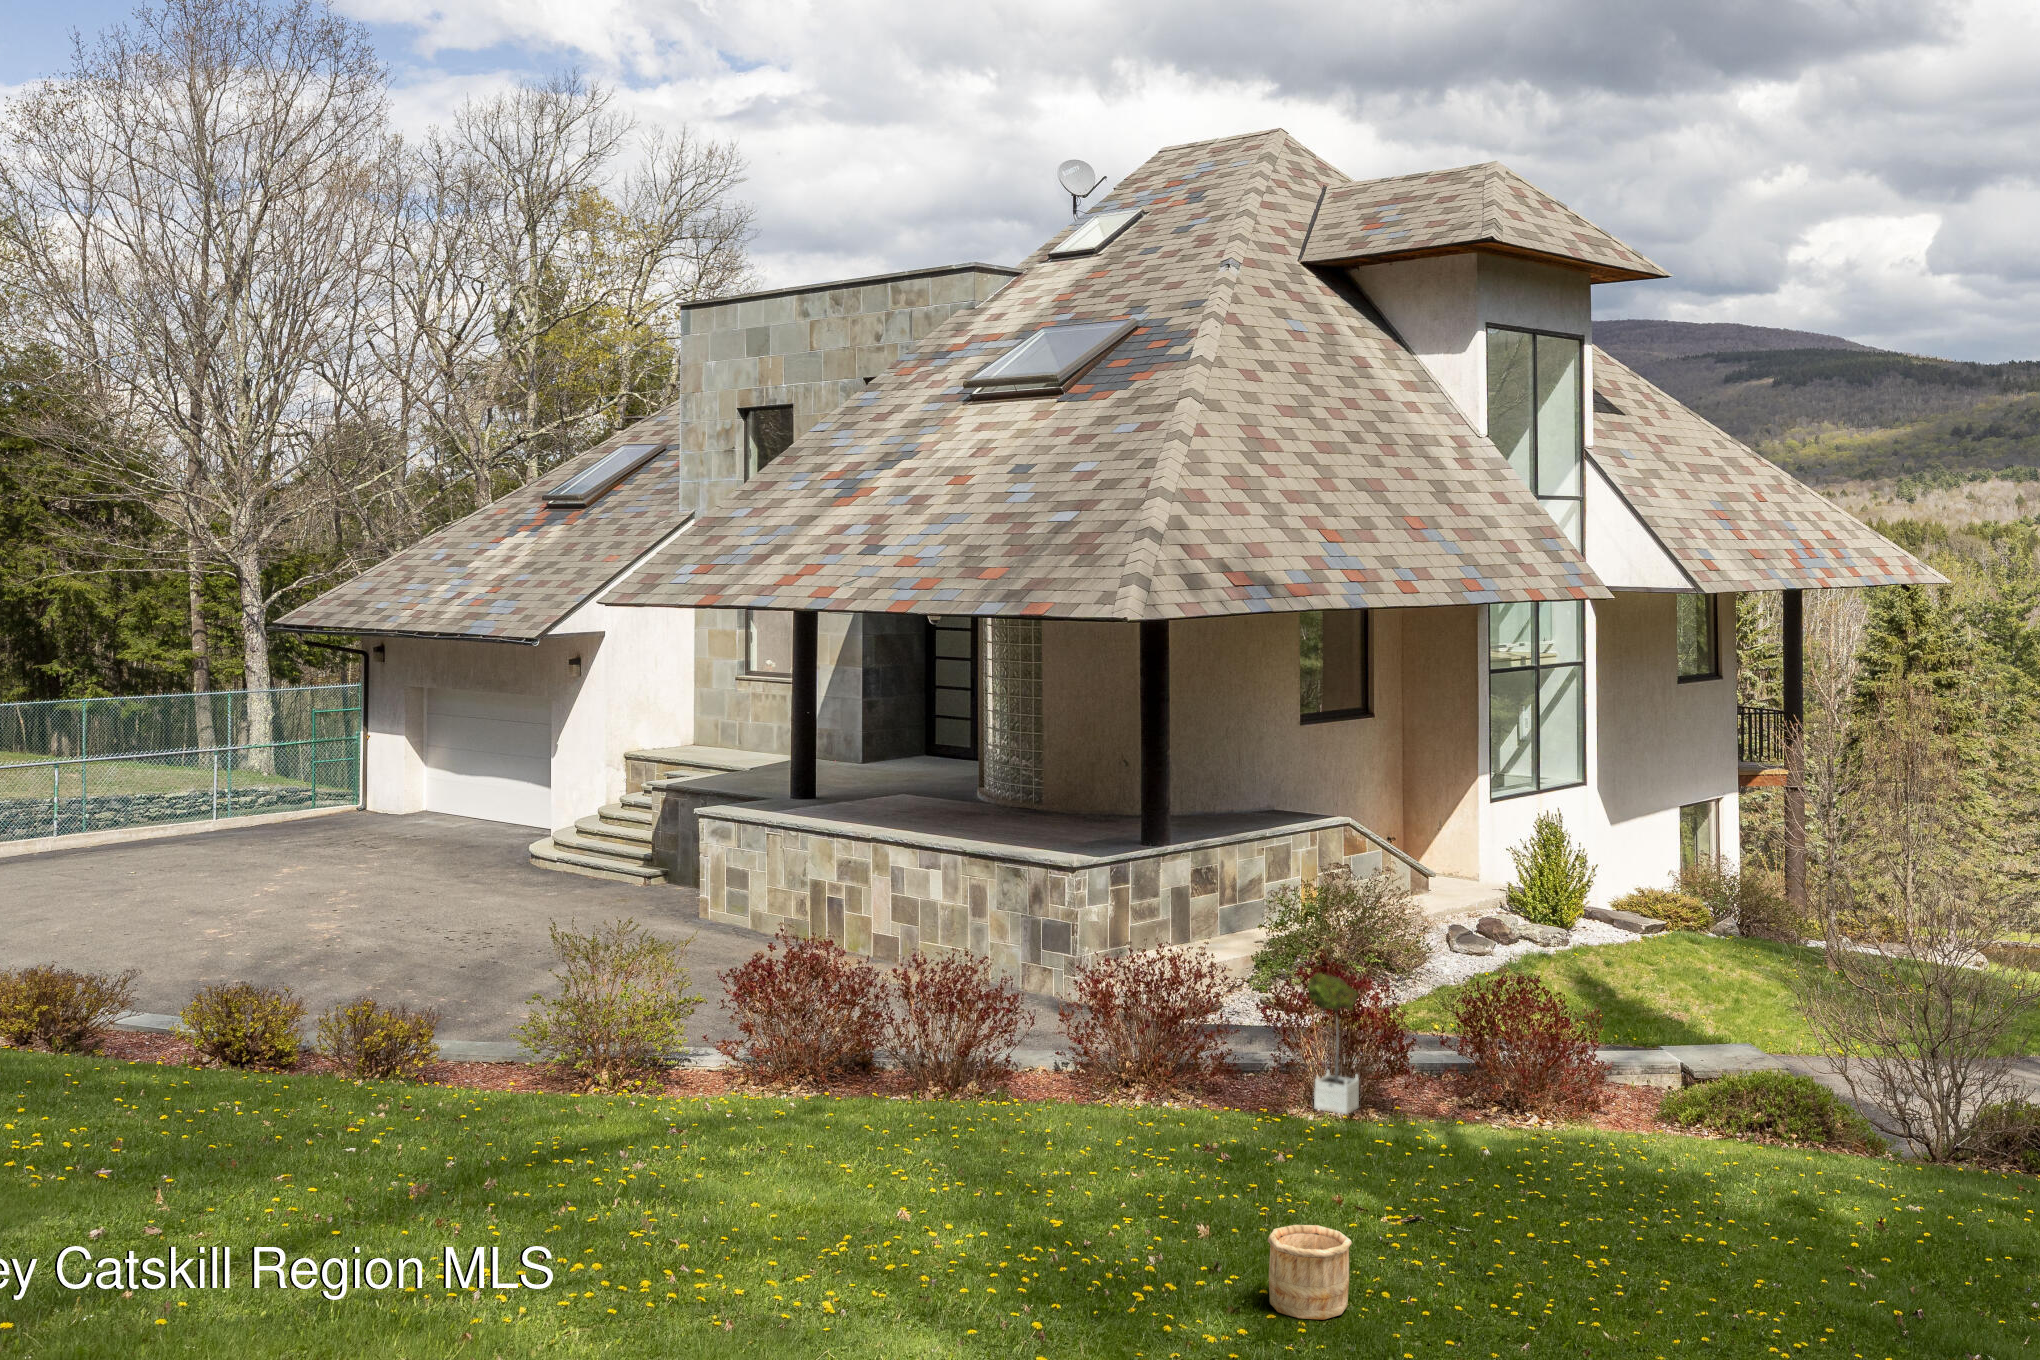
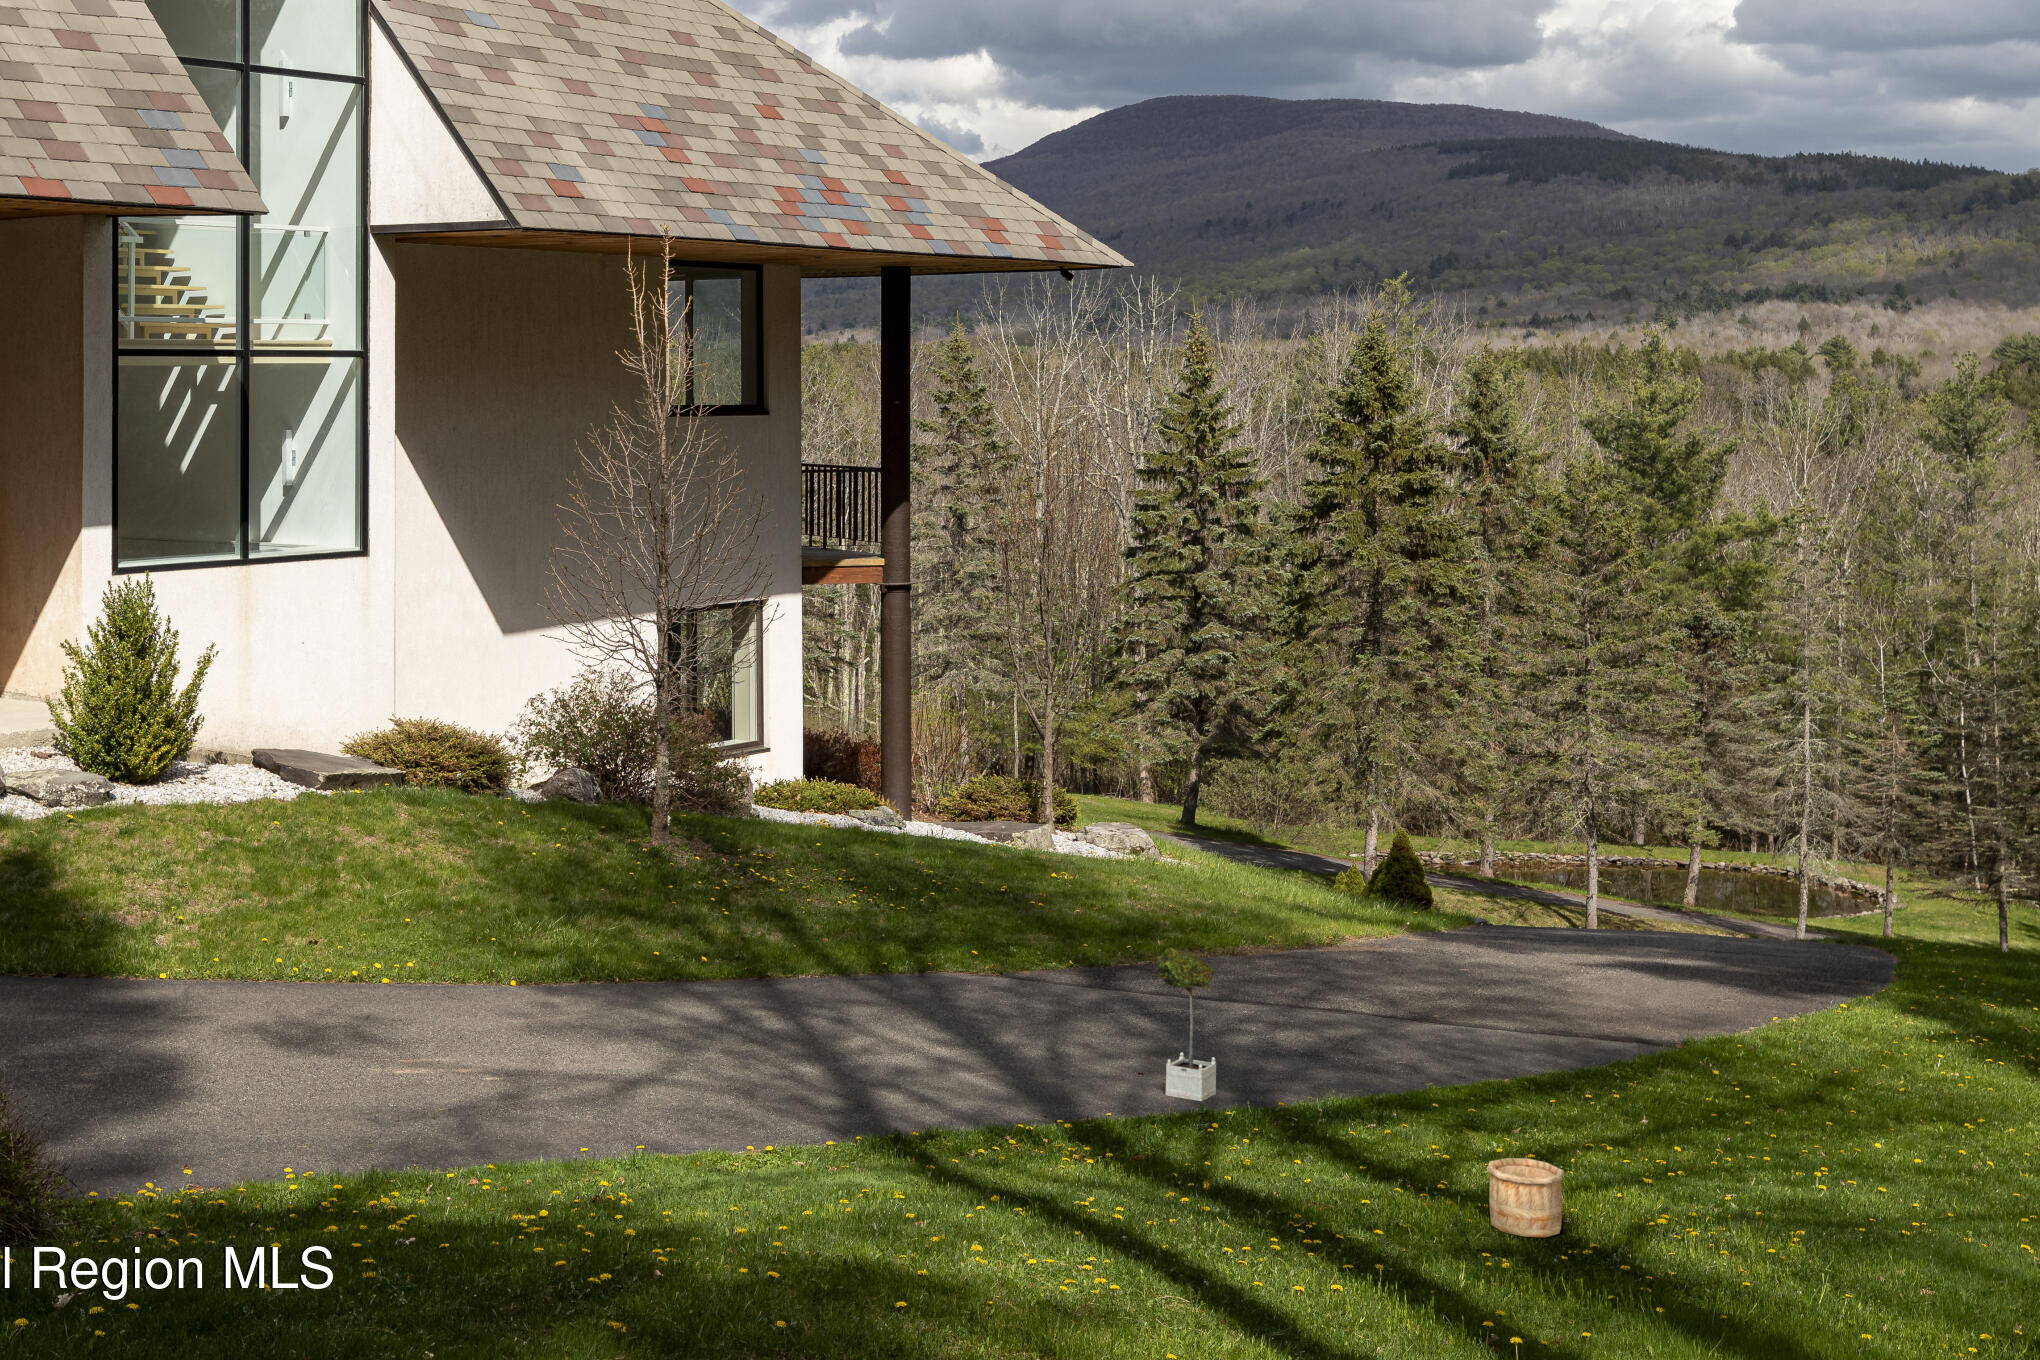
wooden bucket: present [1267,1225,1352,1320] -> present [1487,1158,1564,1237]

